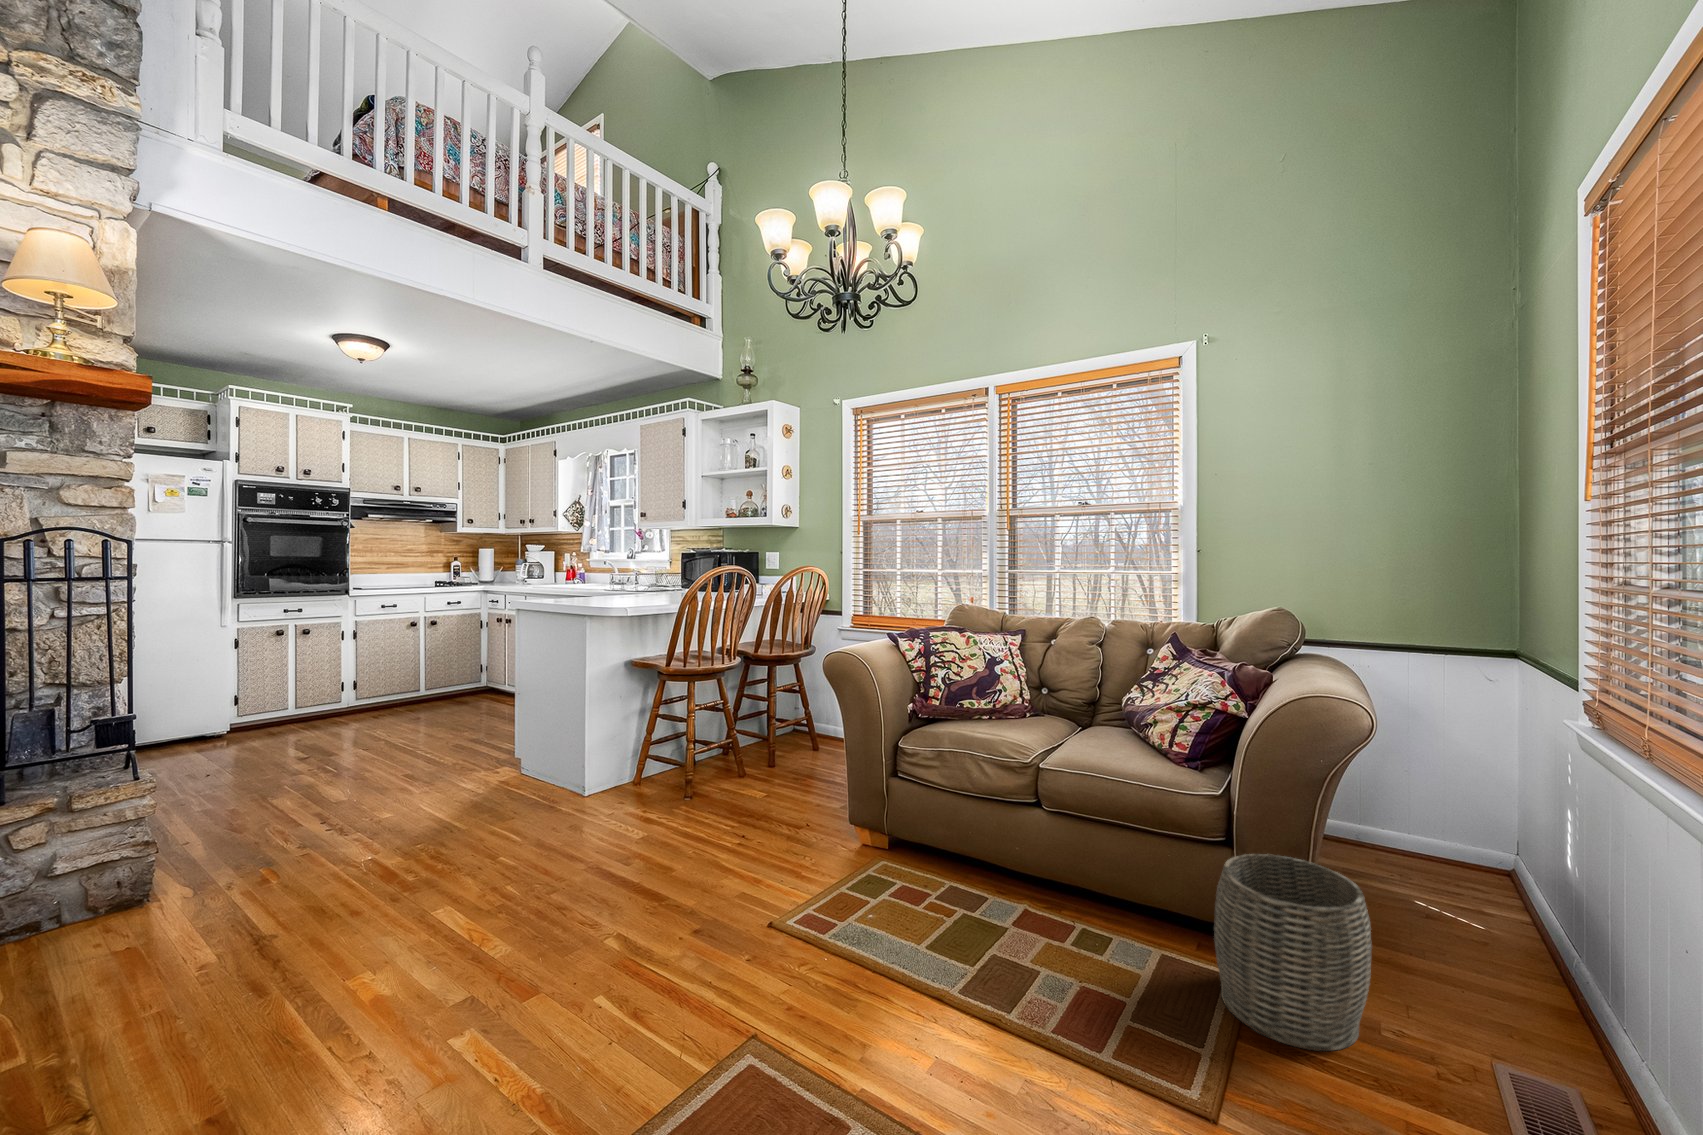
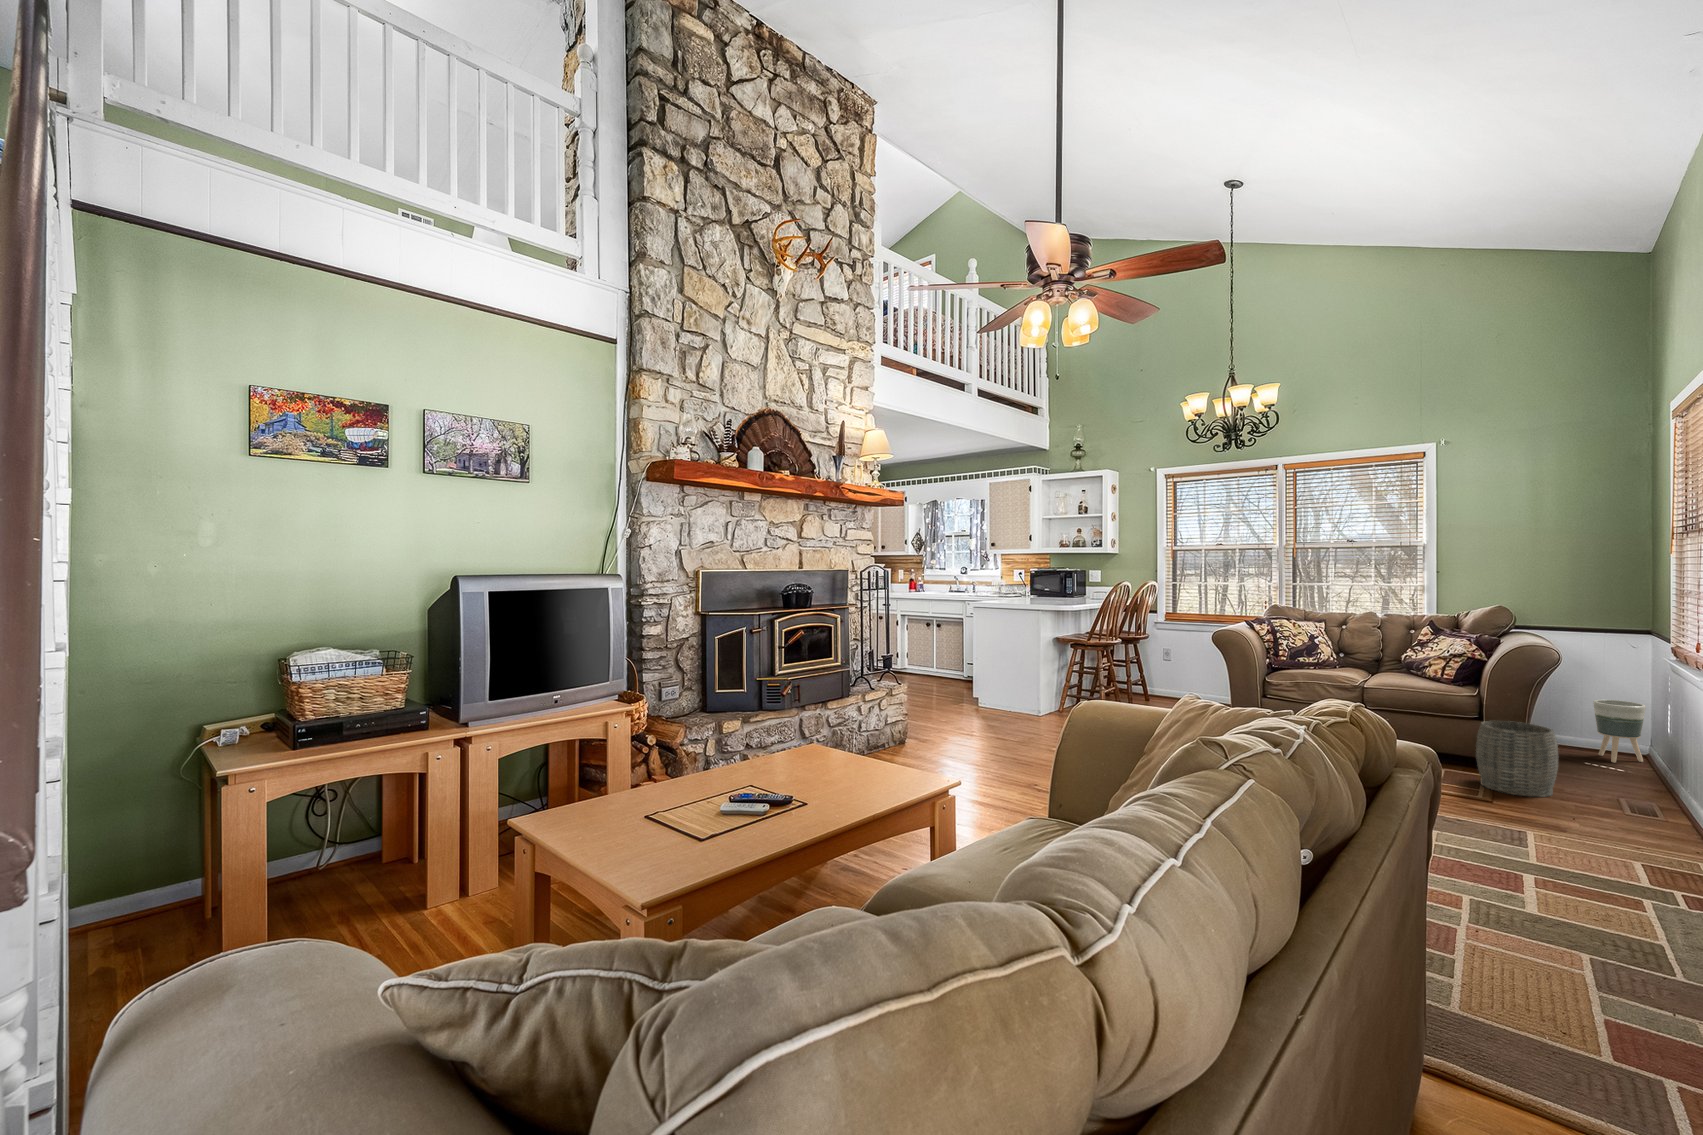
planter: none [1426,775,1513,895] -> present [1593,700,1646,763]

